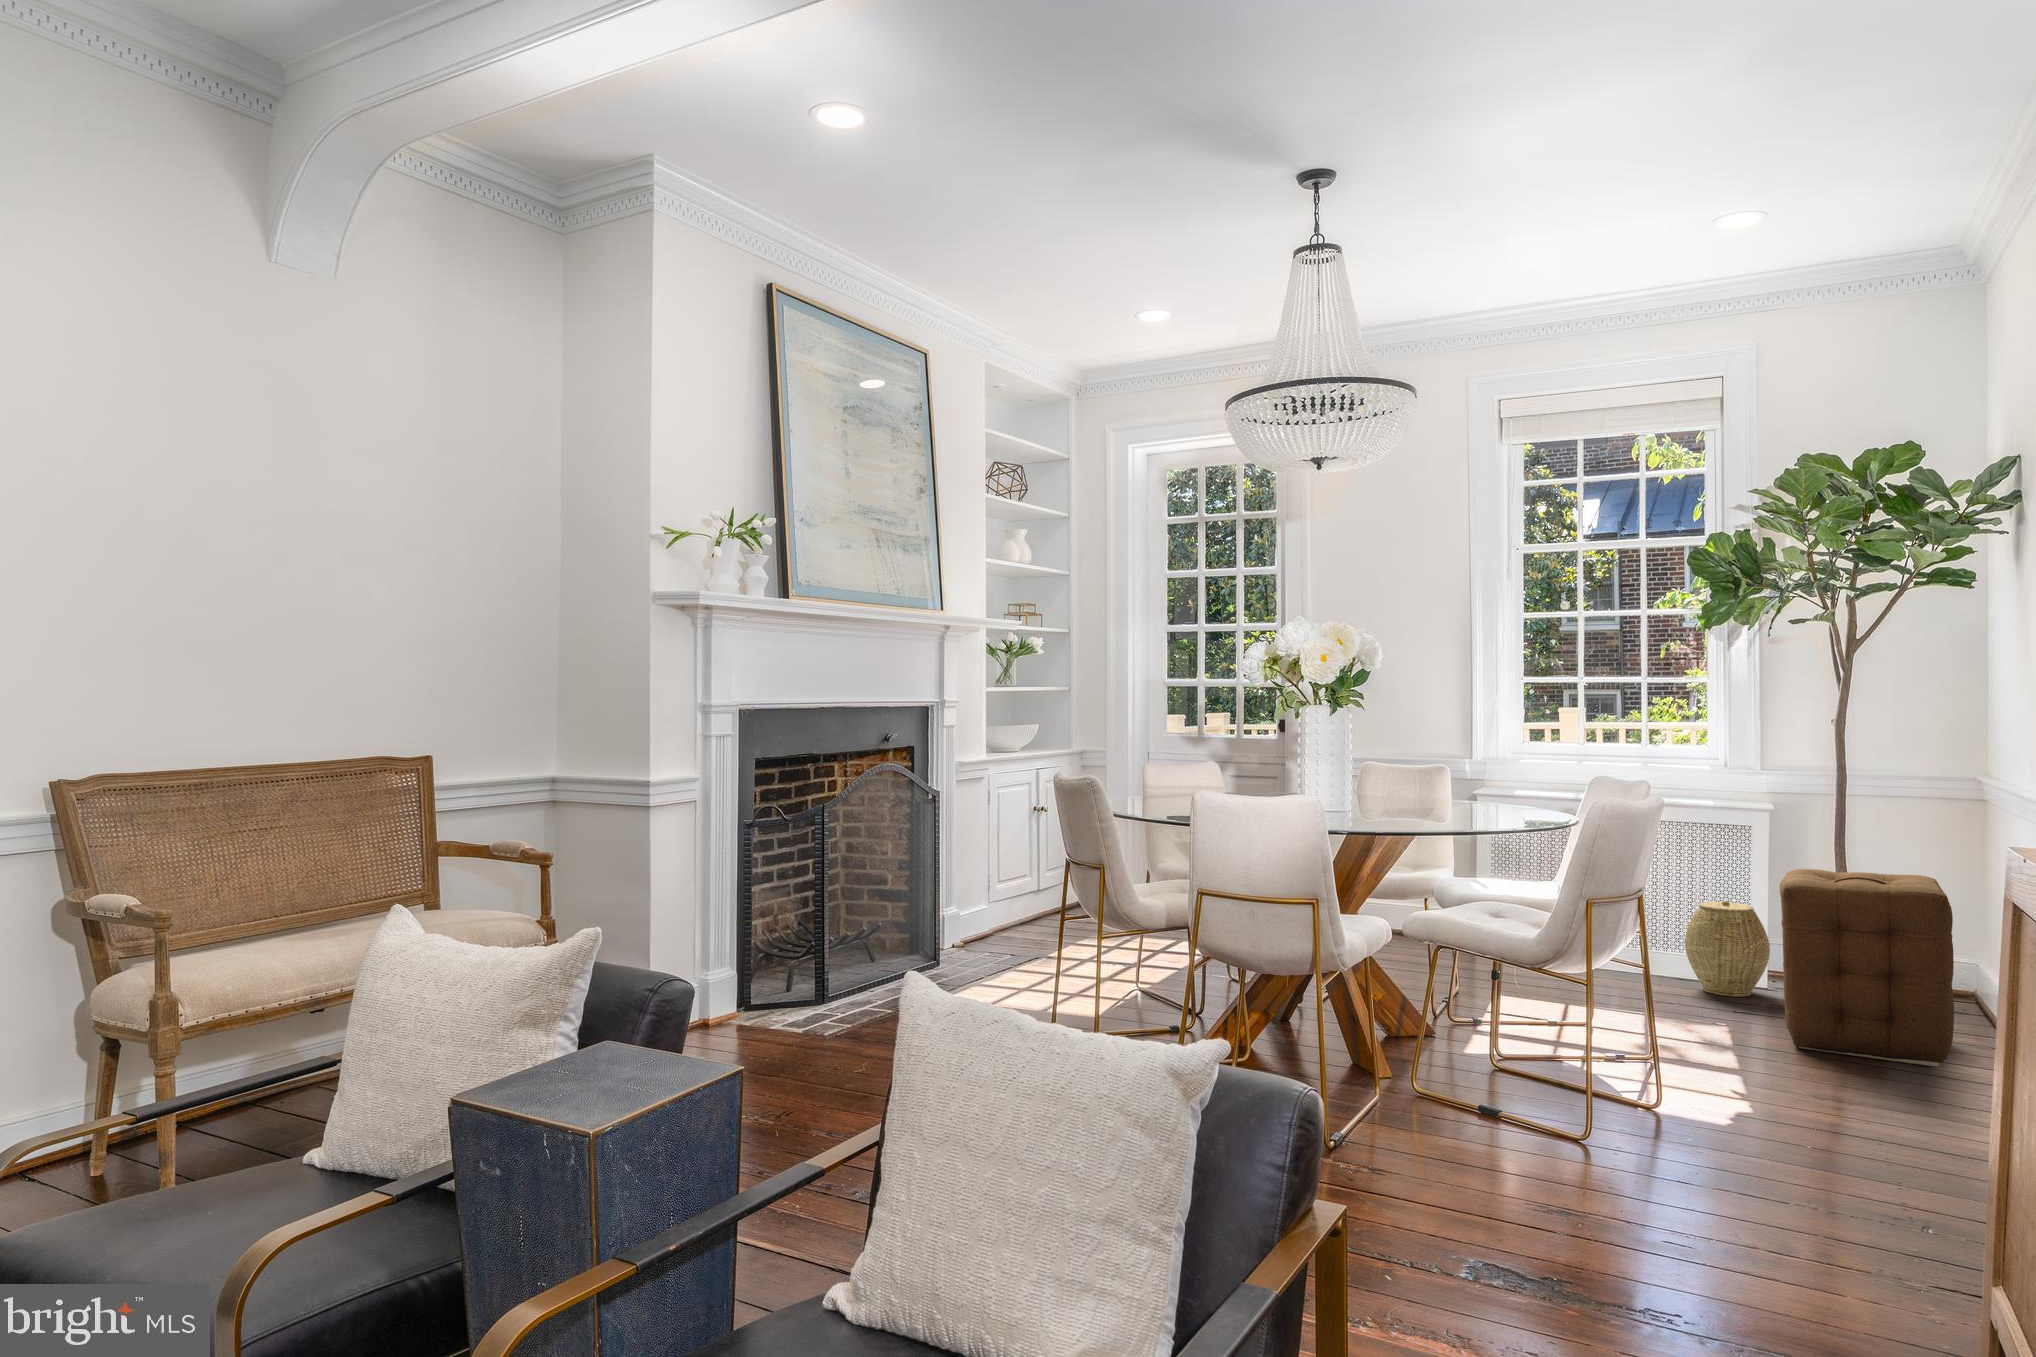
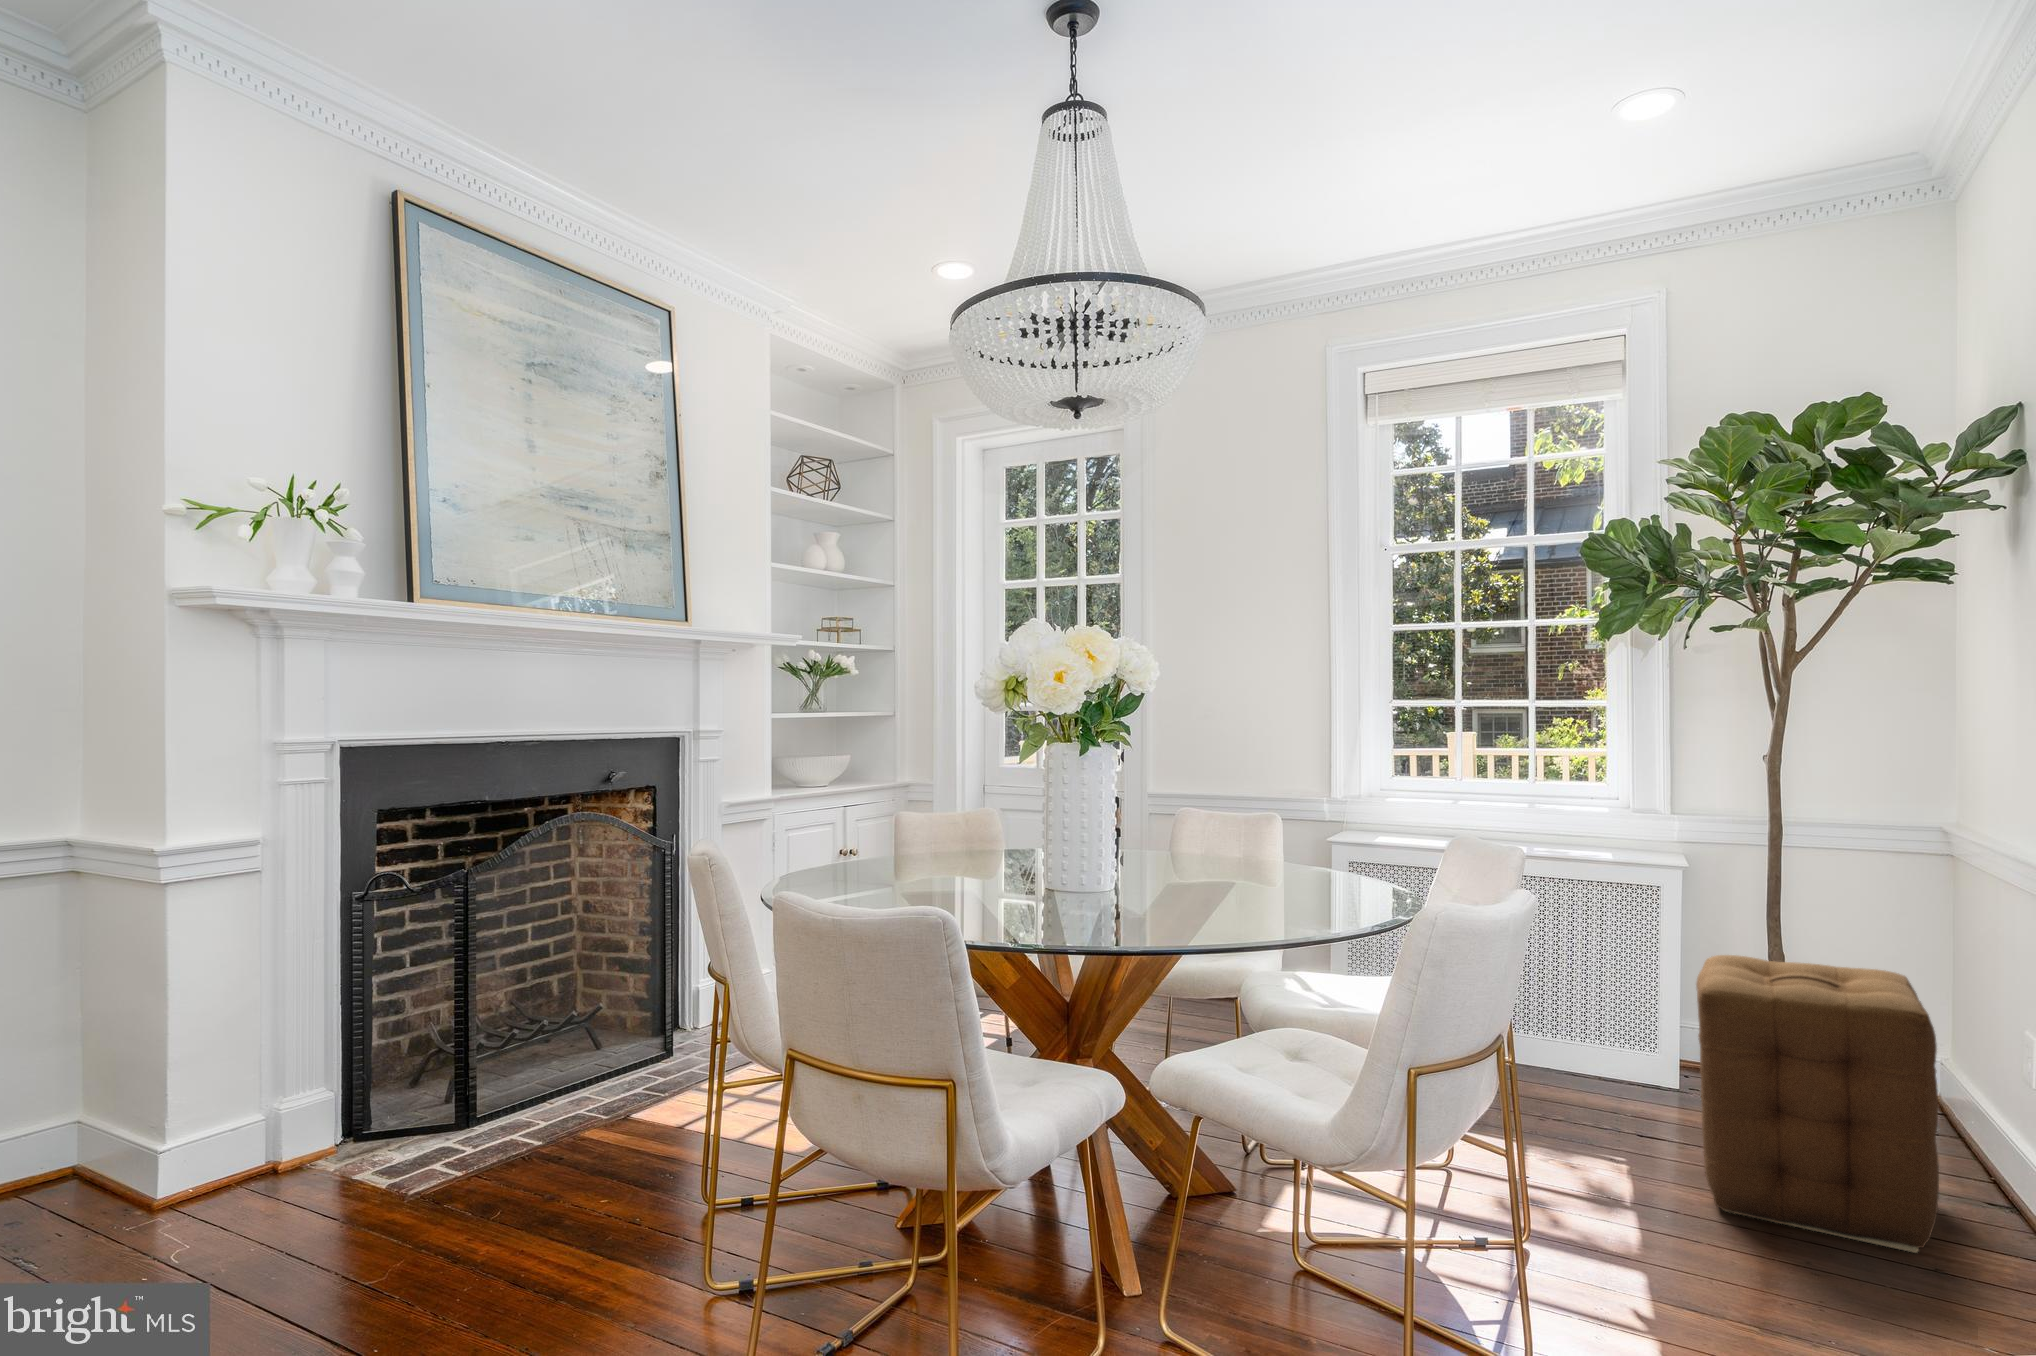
woven basket: present [1685,900,1770,997] -> none [1580,979,1686,1105]

